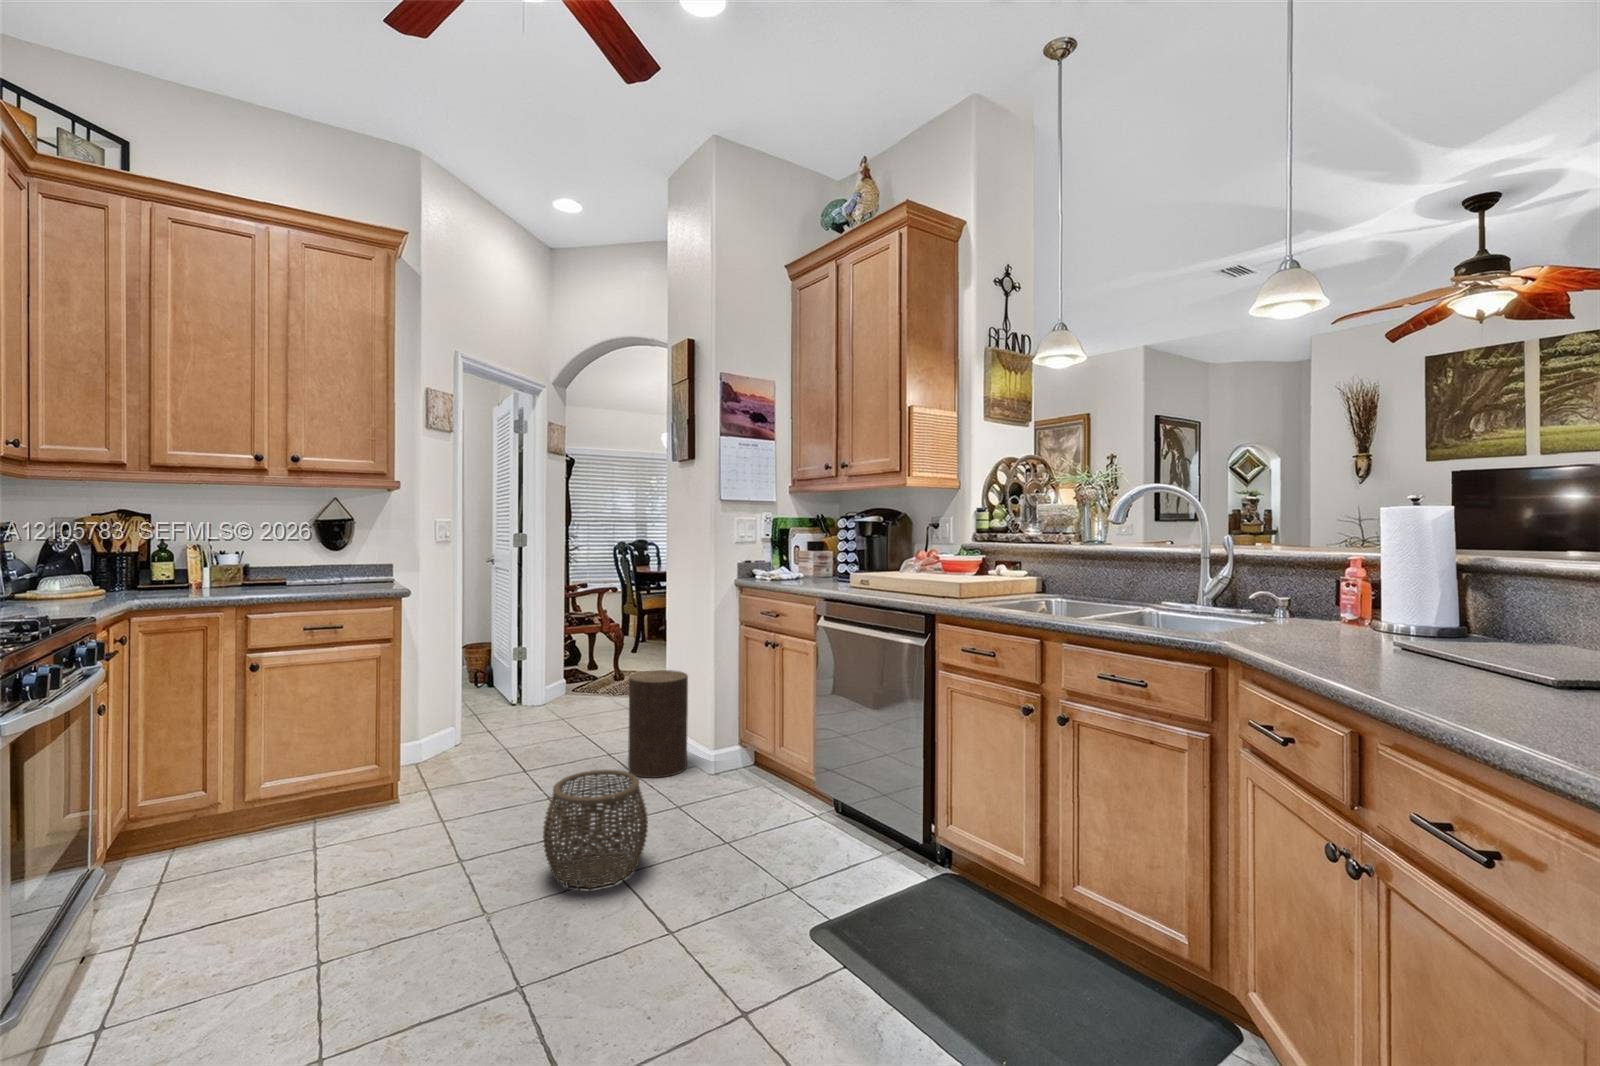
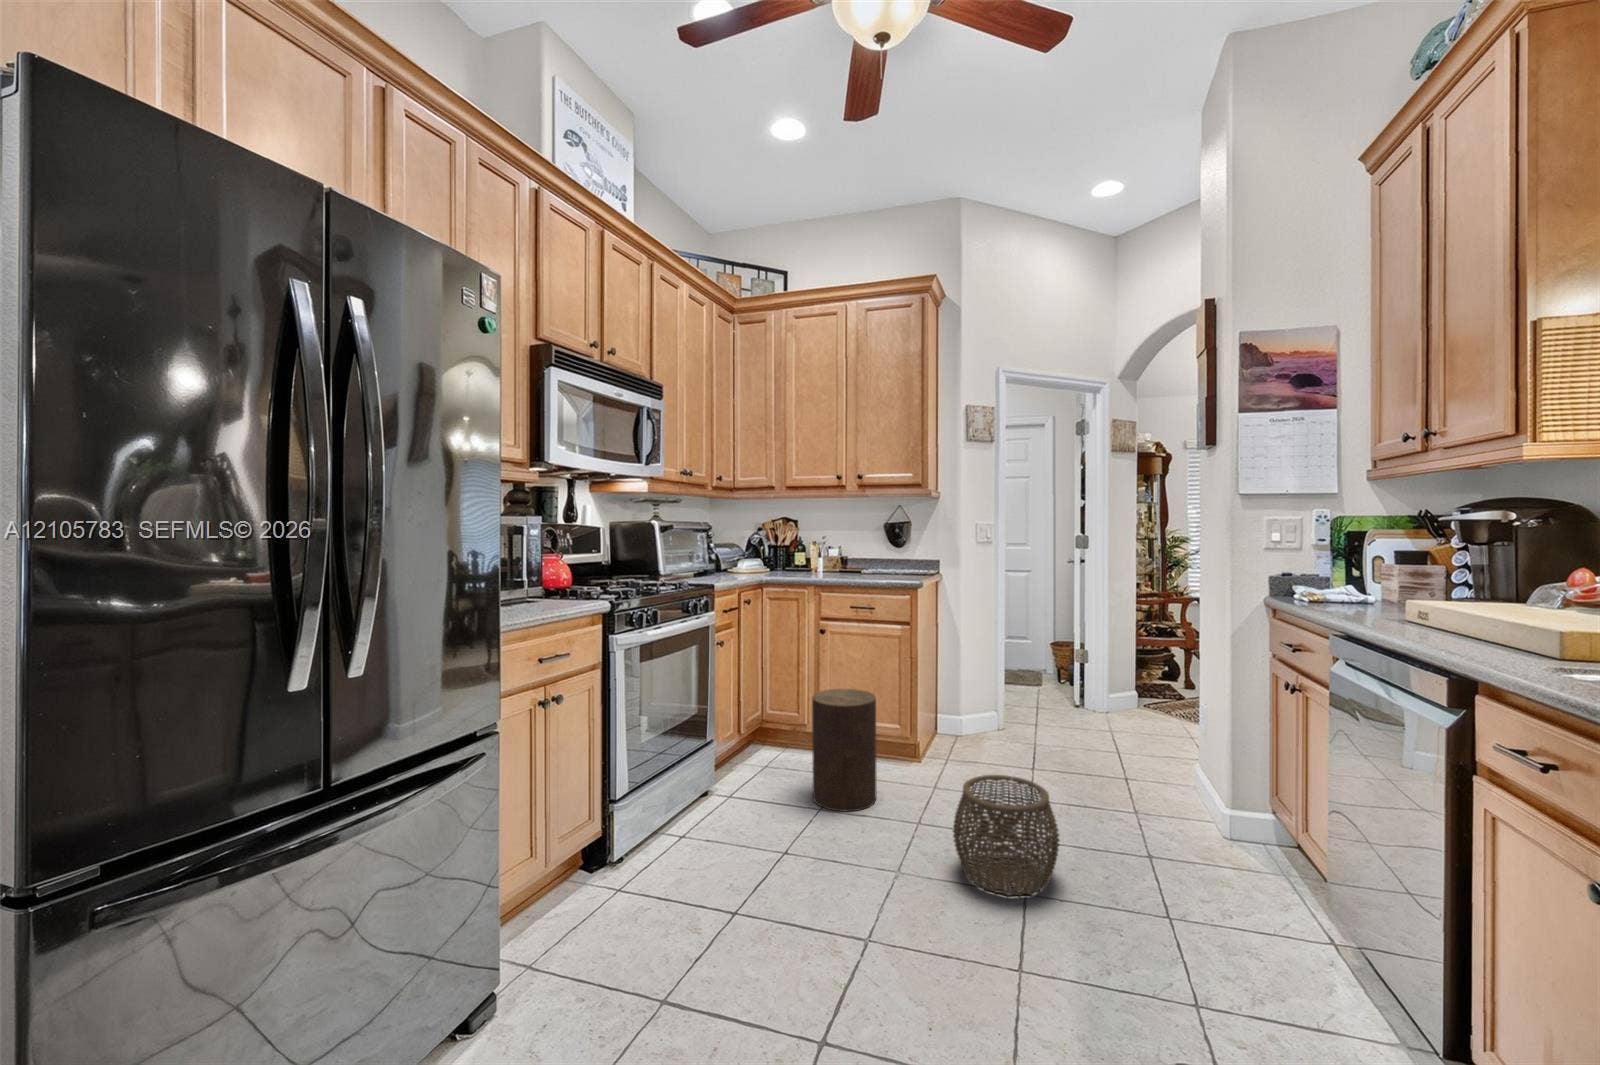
stool: present [628,670,688,778] -> present [812,689,877,812]

